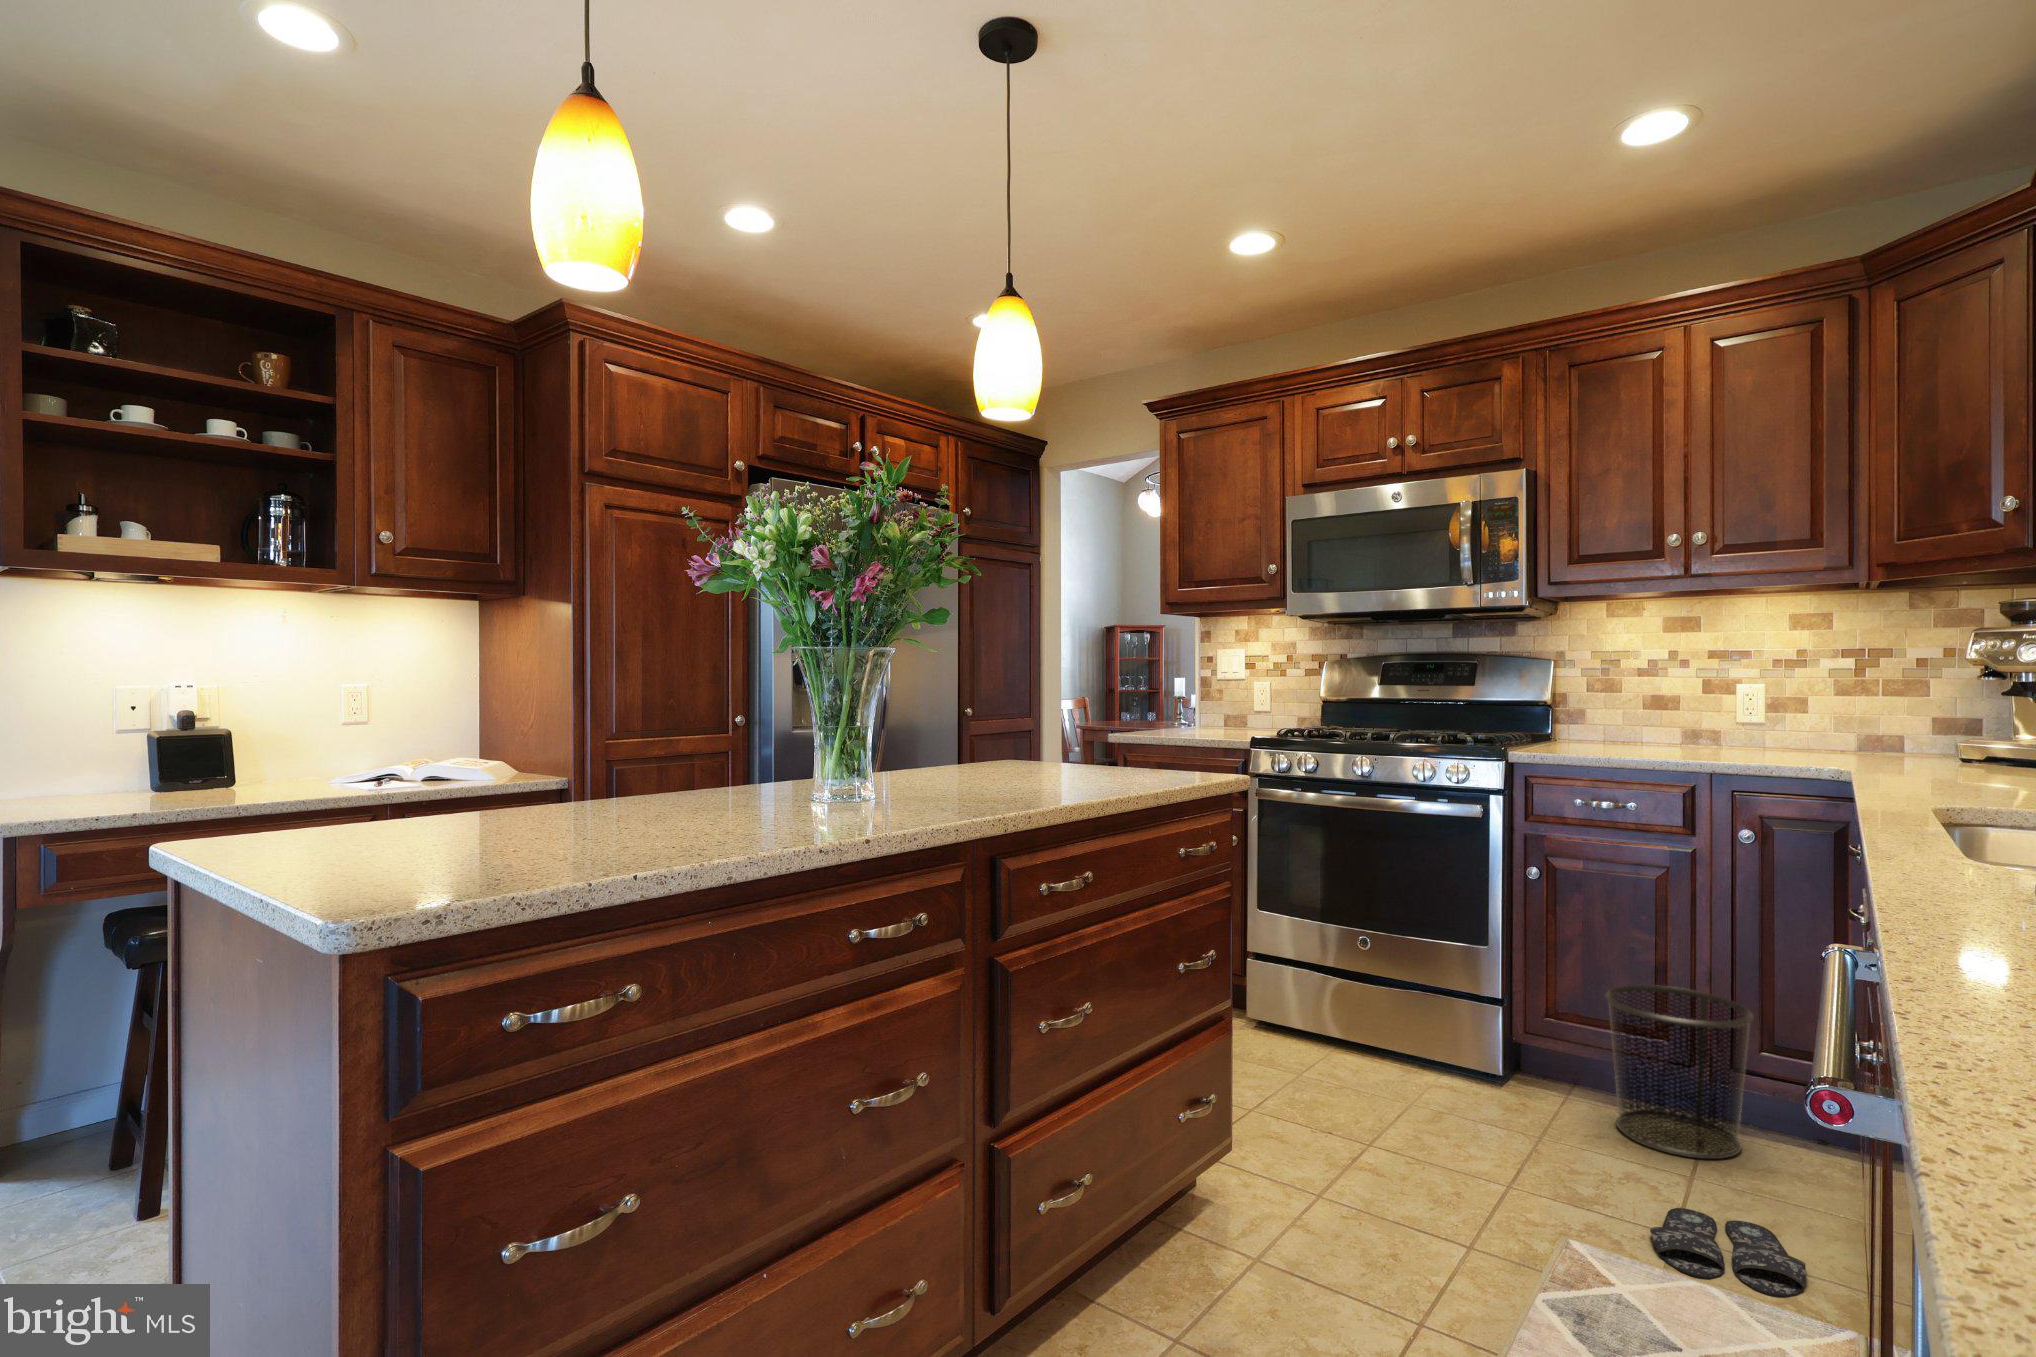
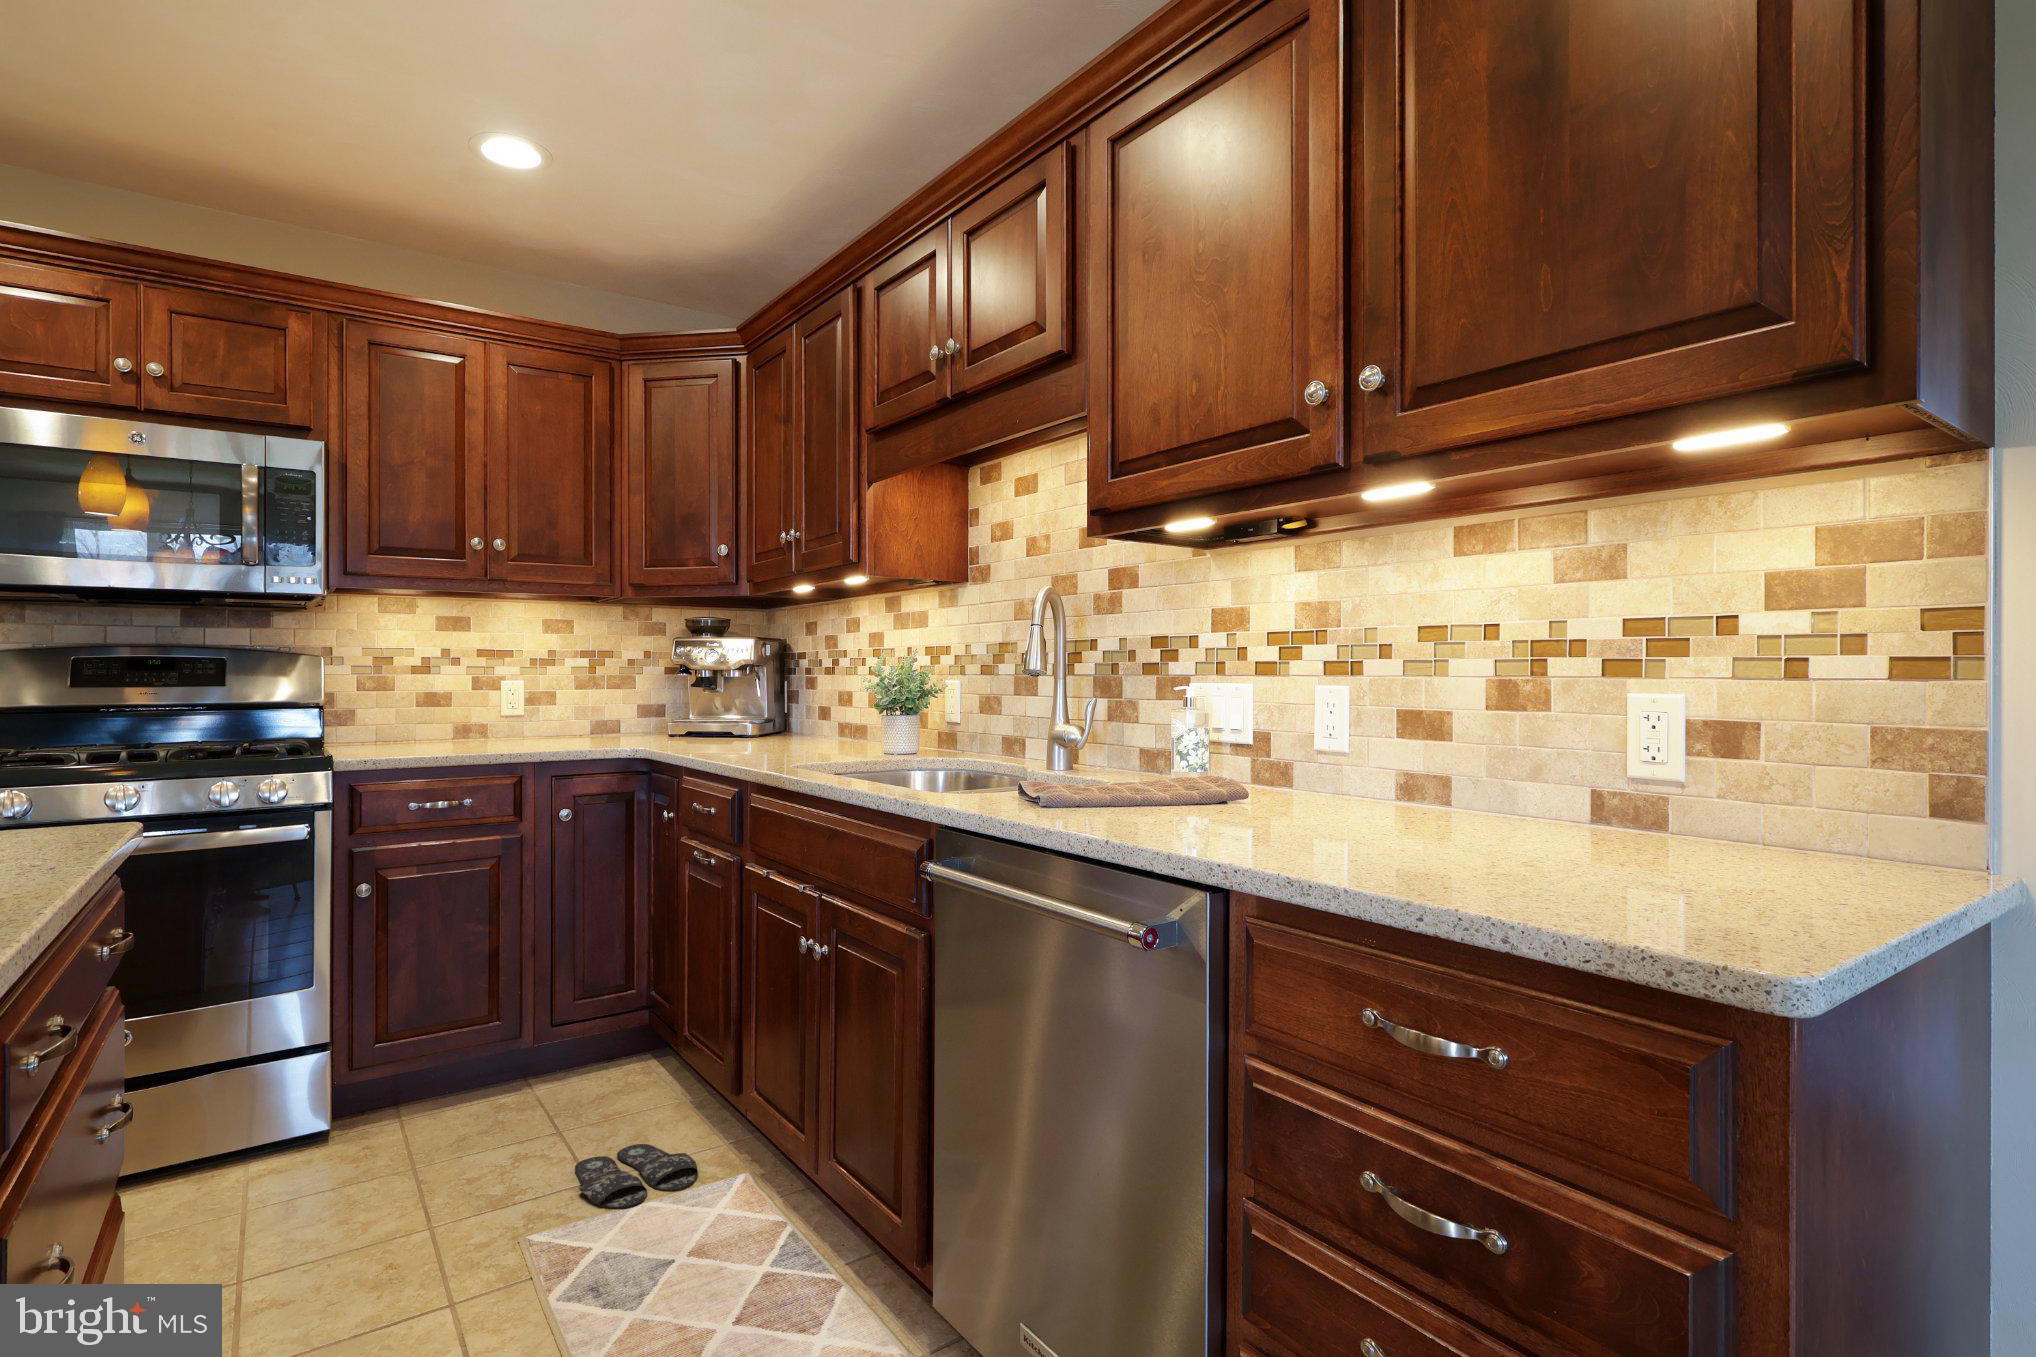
waste bin: present [1606,985,1753,1159] -> none [457,967,586,1128]

